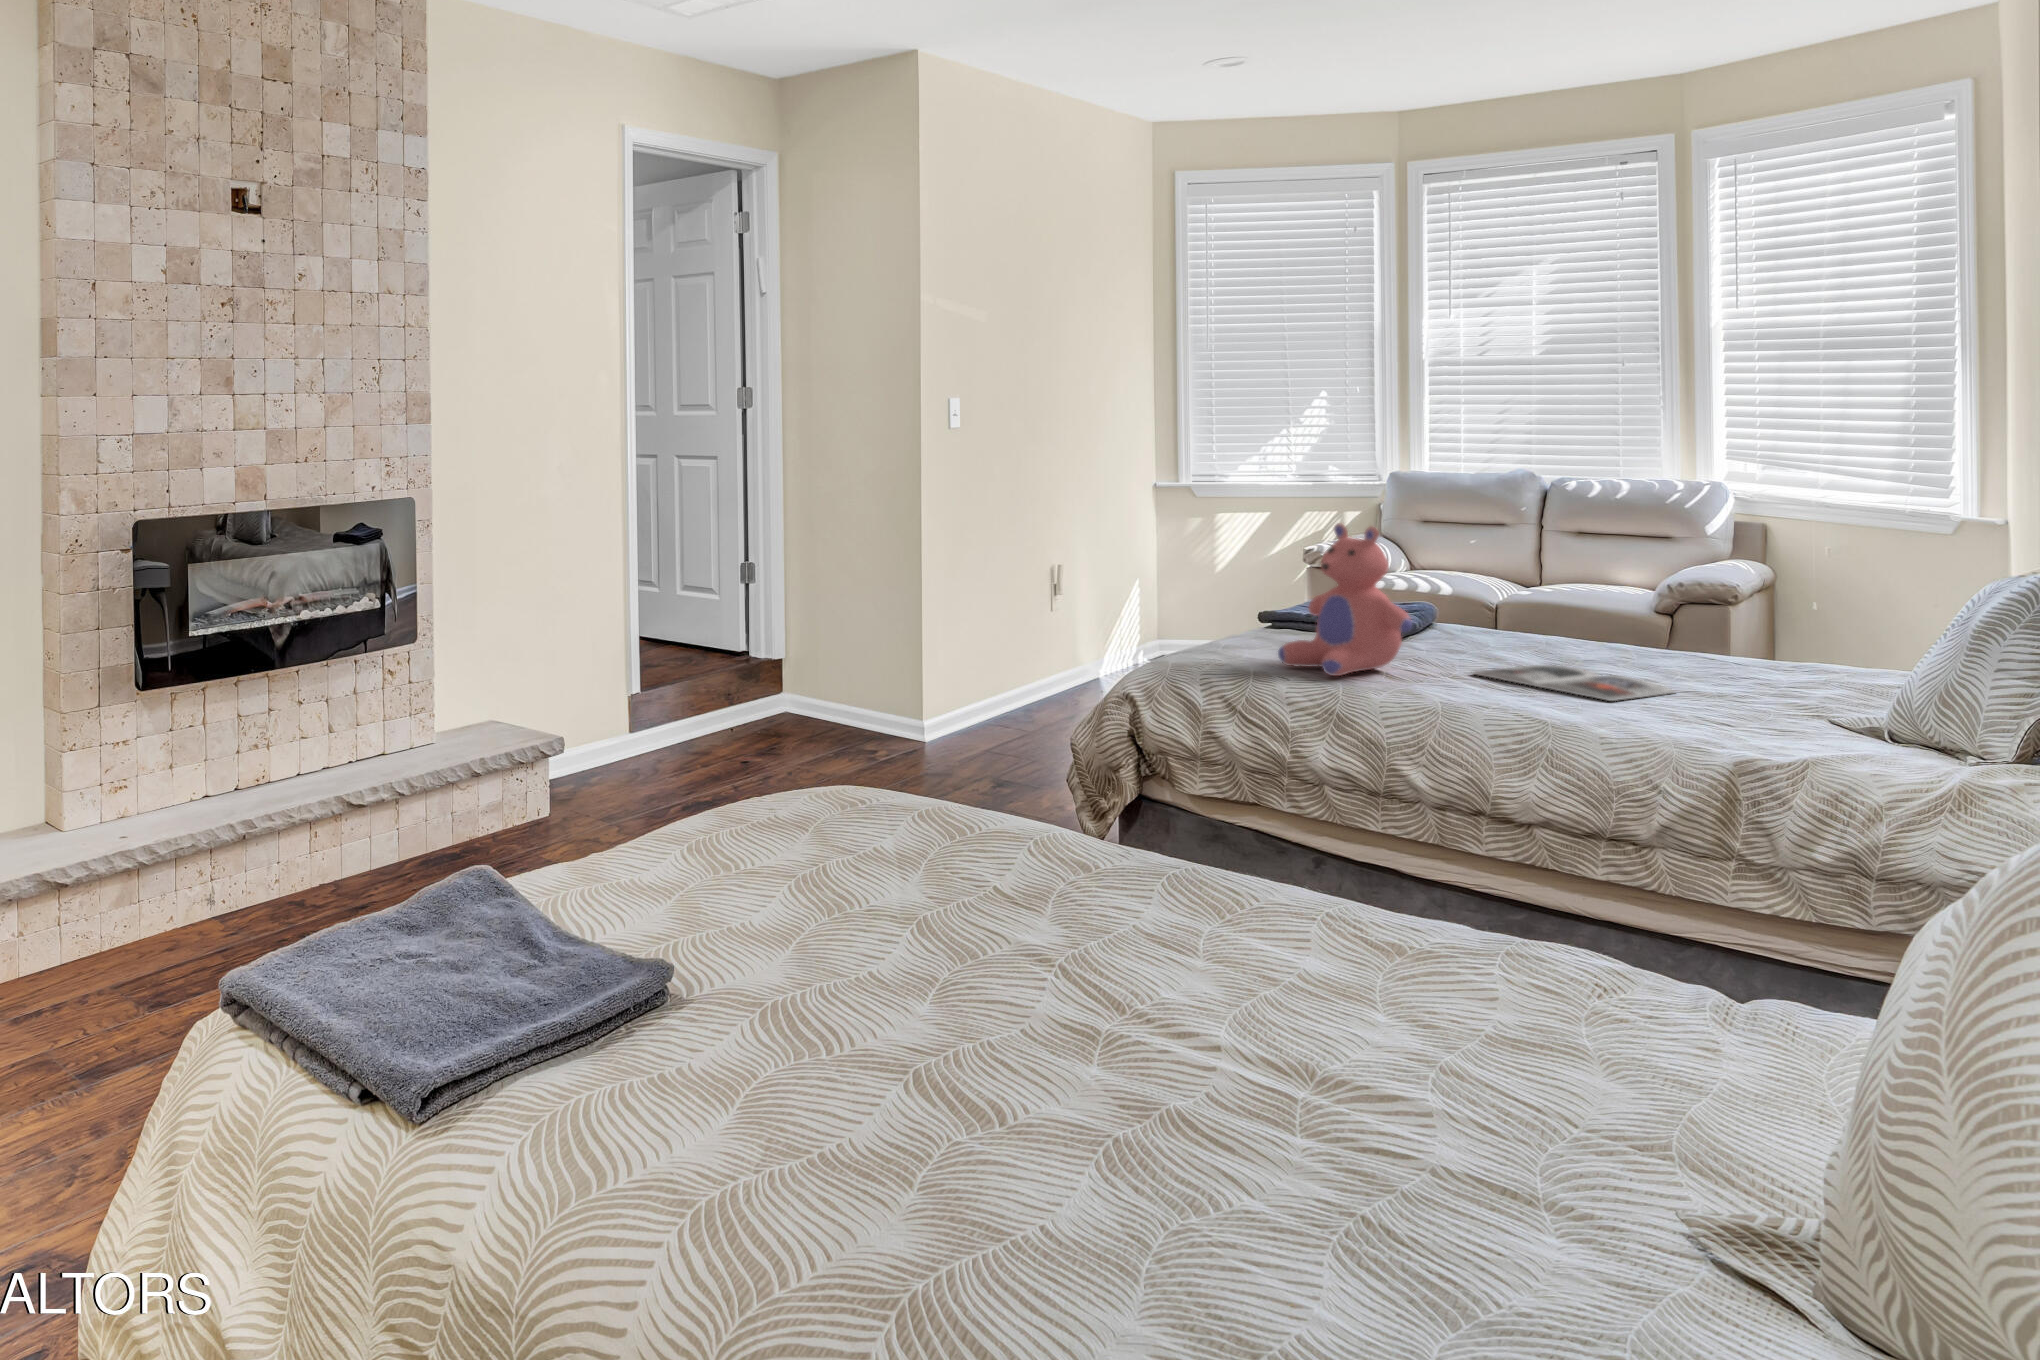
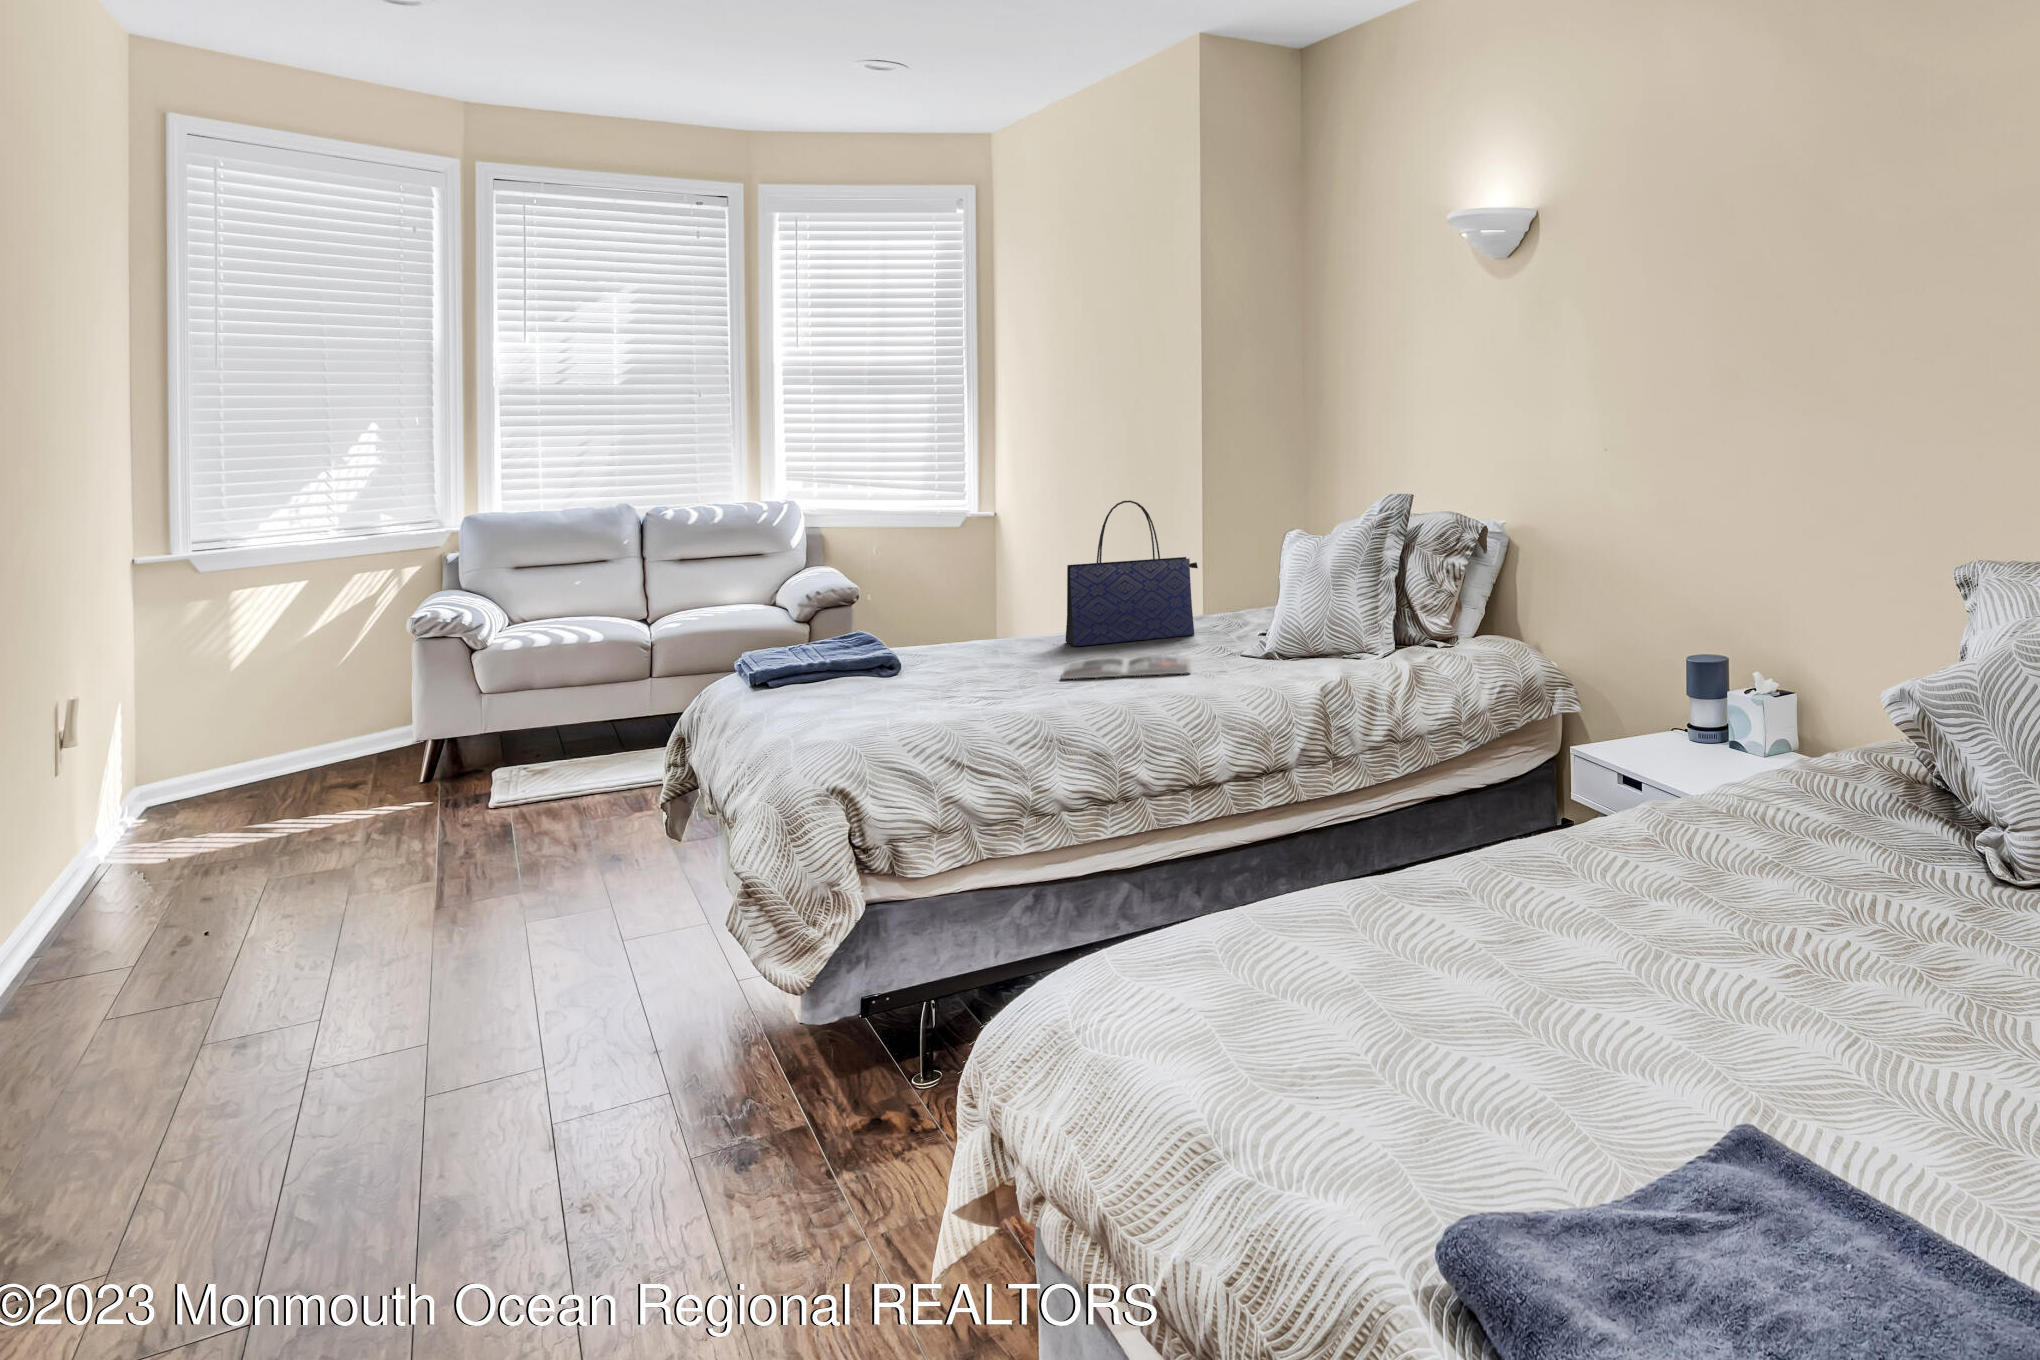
tote bag: none [1607,495,1819,677] -> present [1066,500,1198,646]
teddy bear: present [1278,523,1412,676] -> none [918,549,1045,709]

